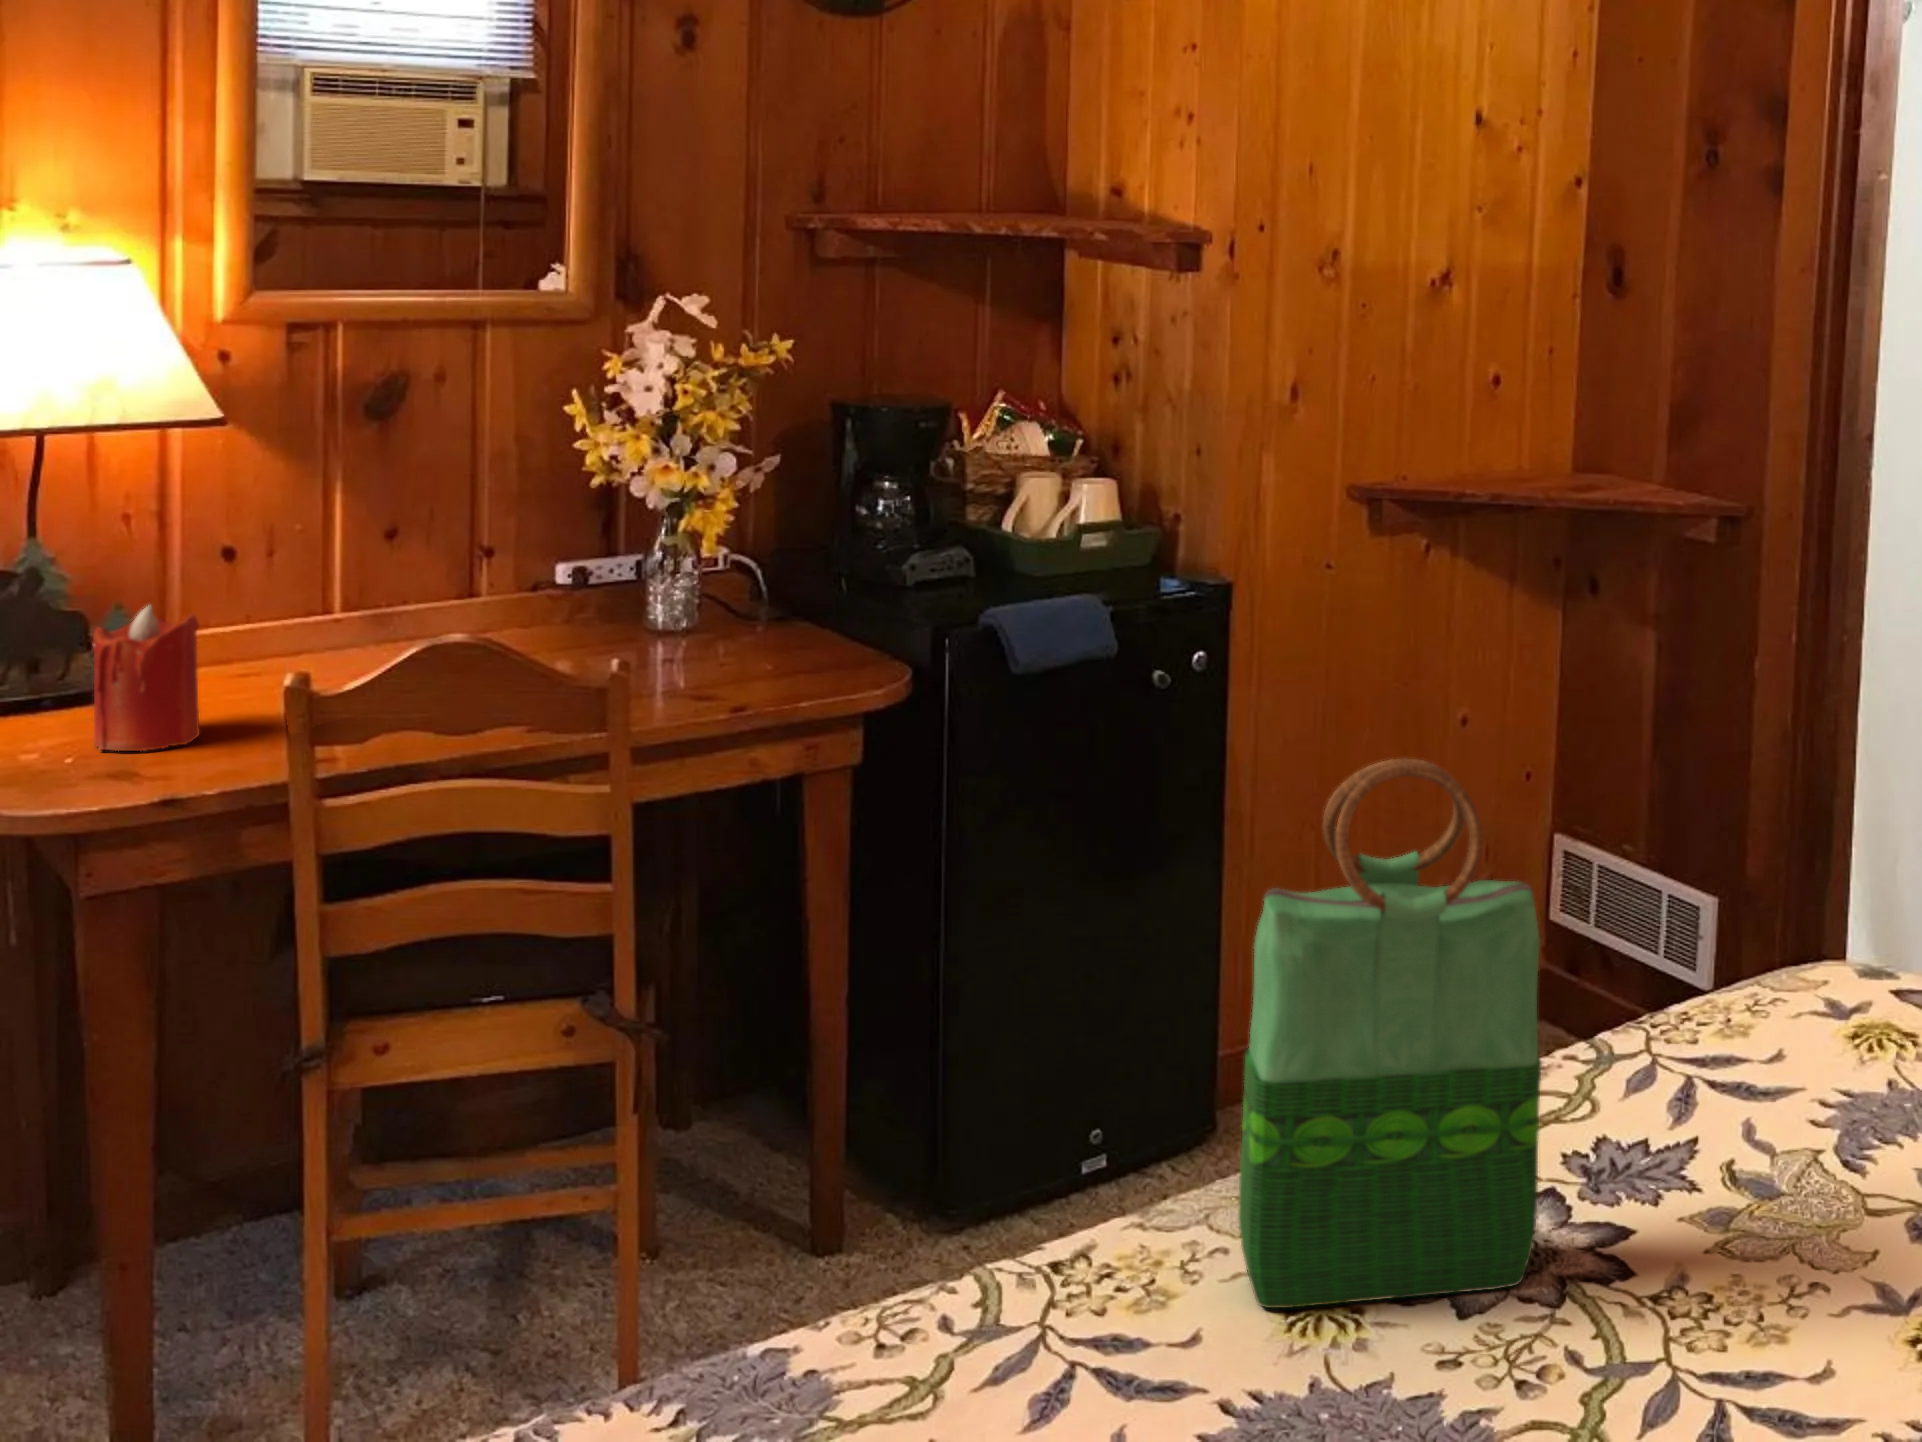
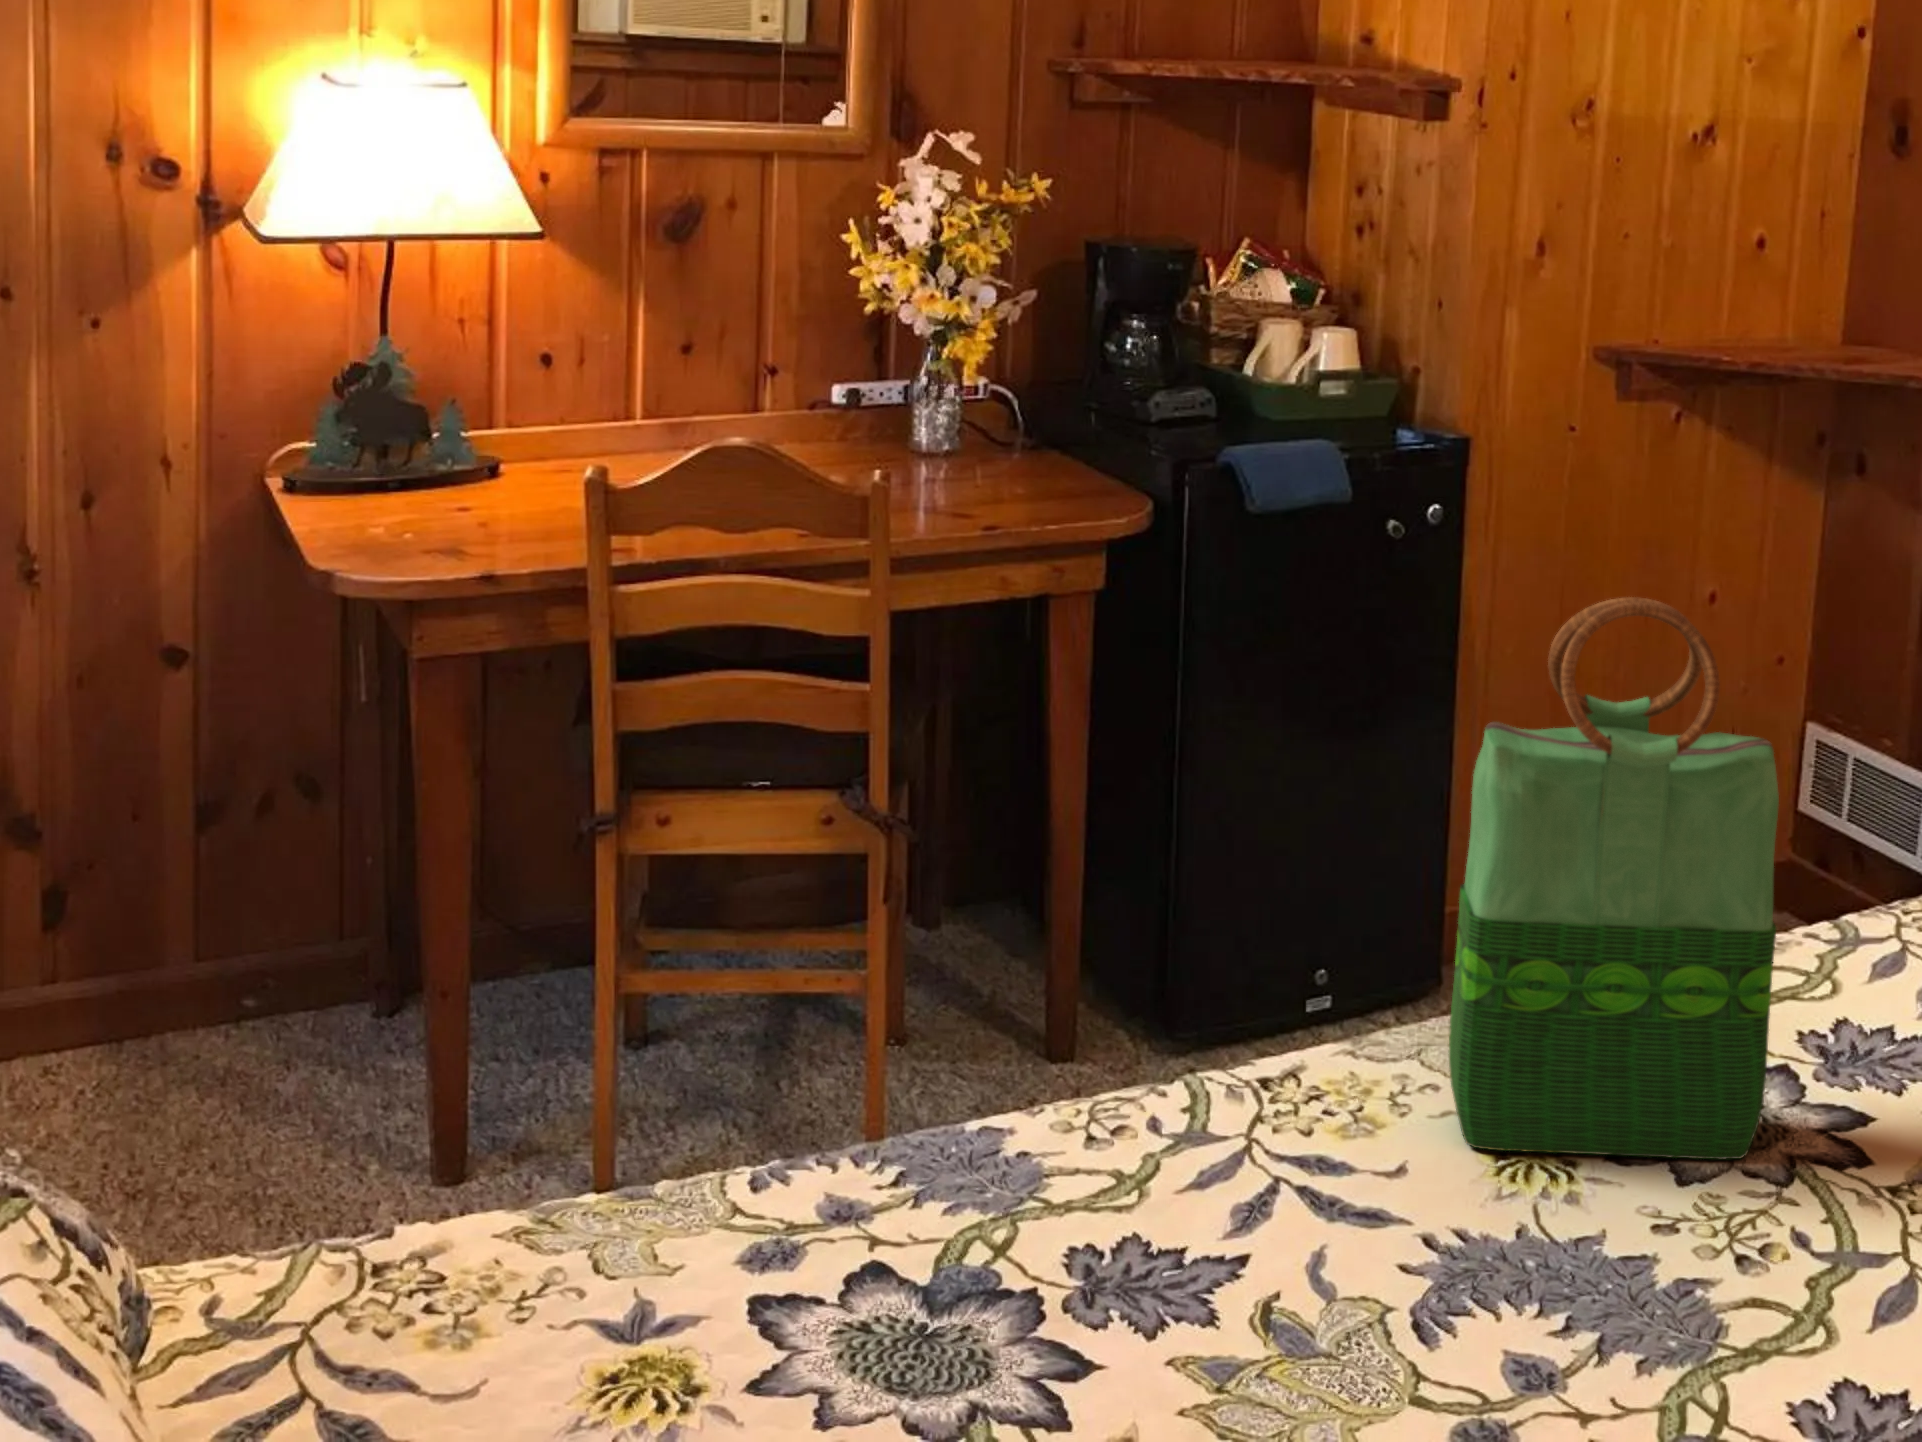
candle: present [93,606,199,751] -> none [437,399,524,530]

